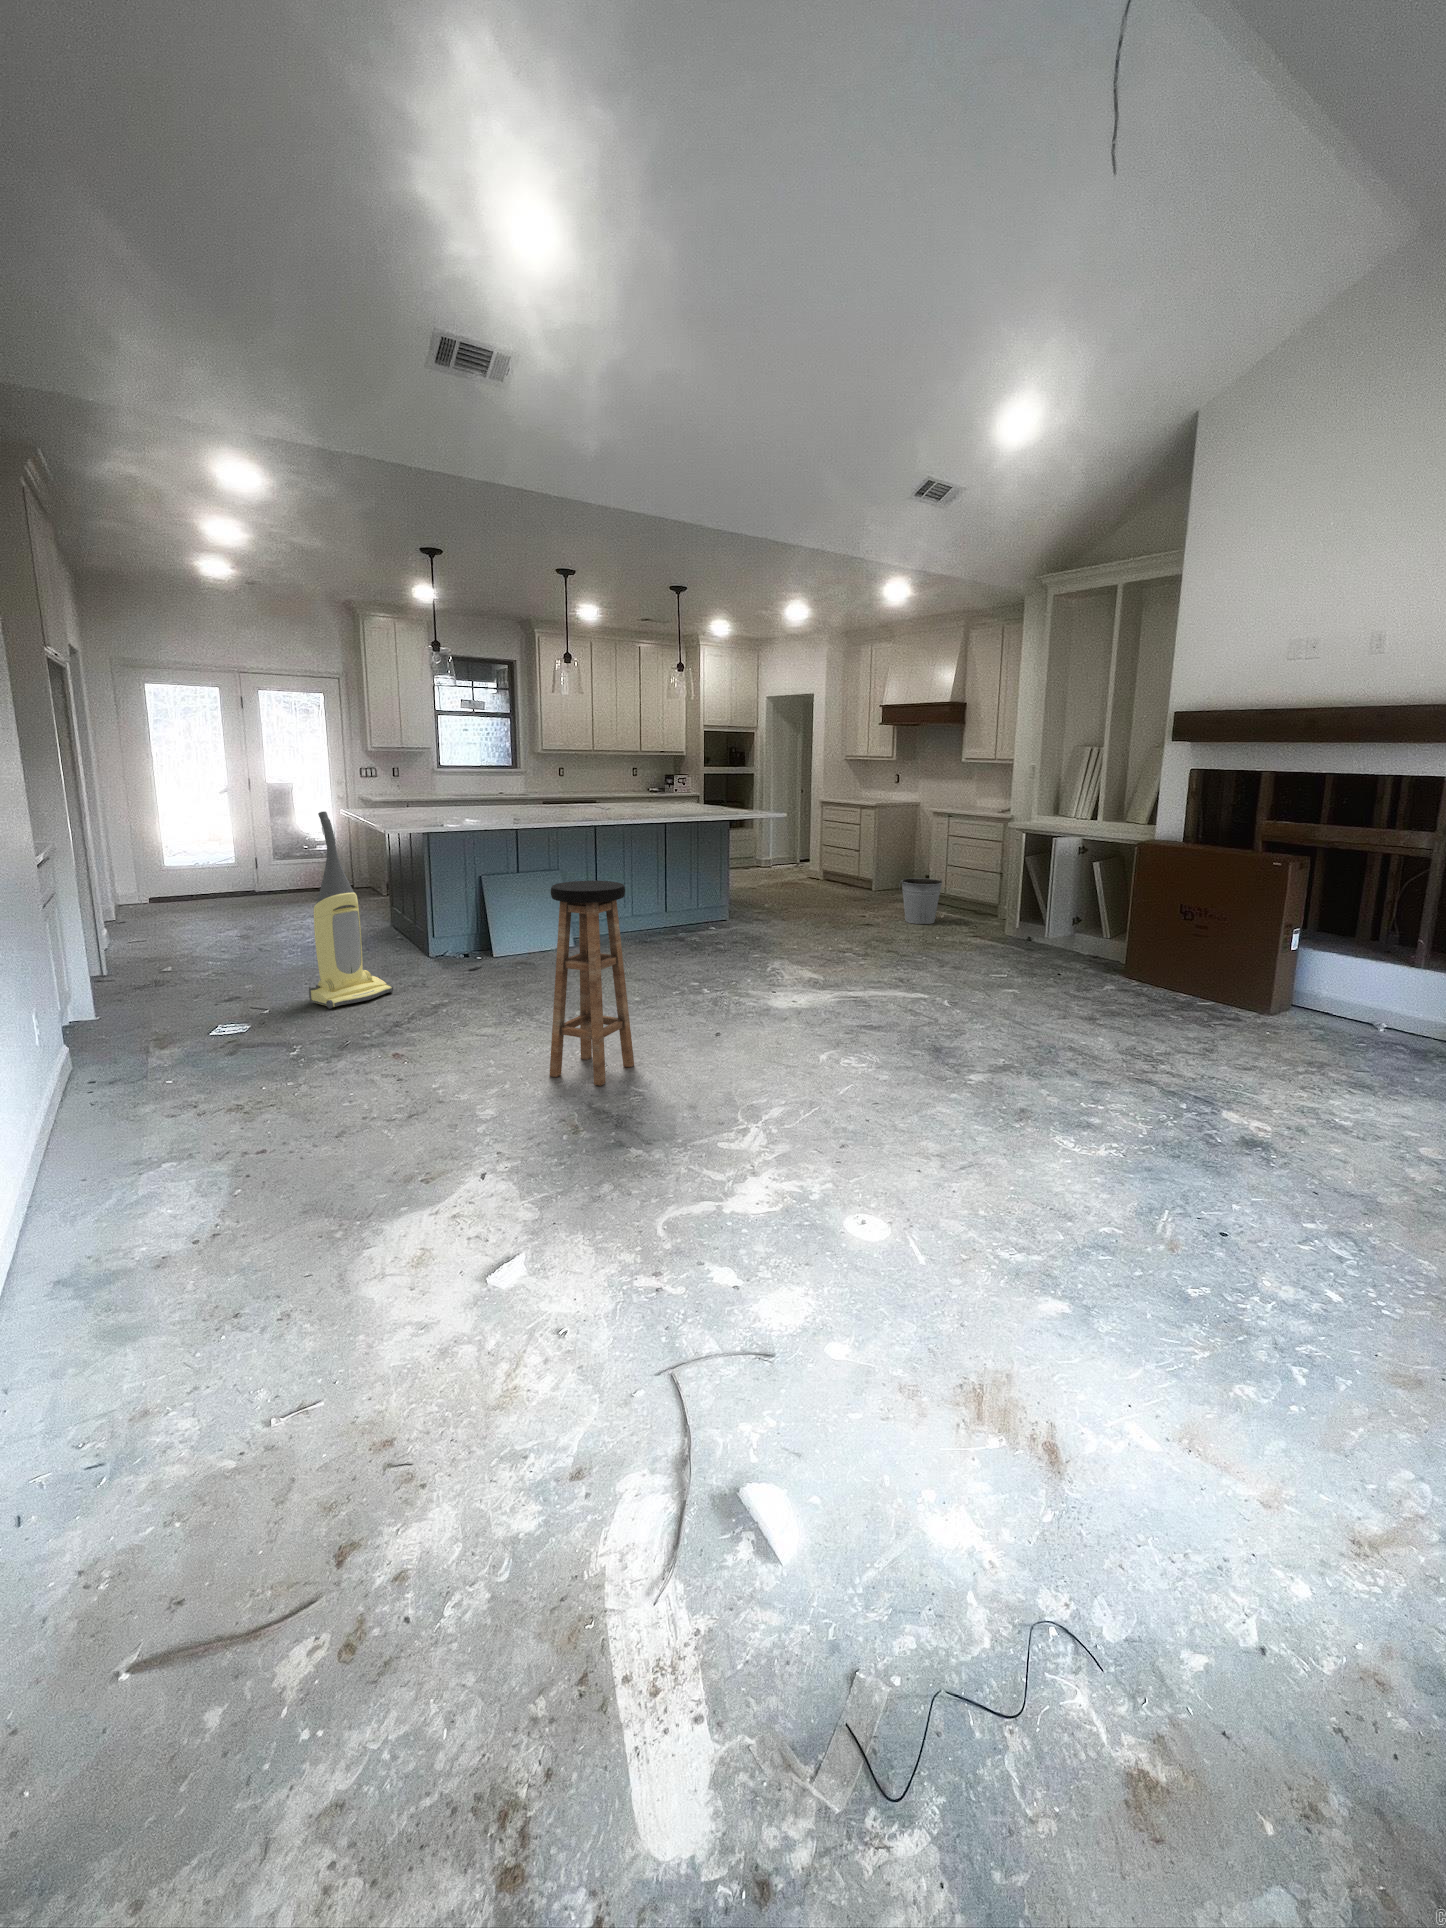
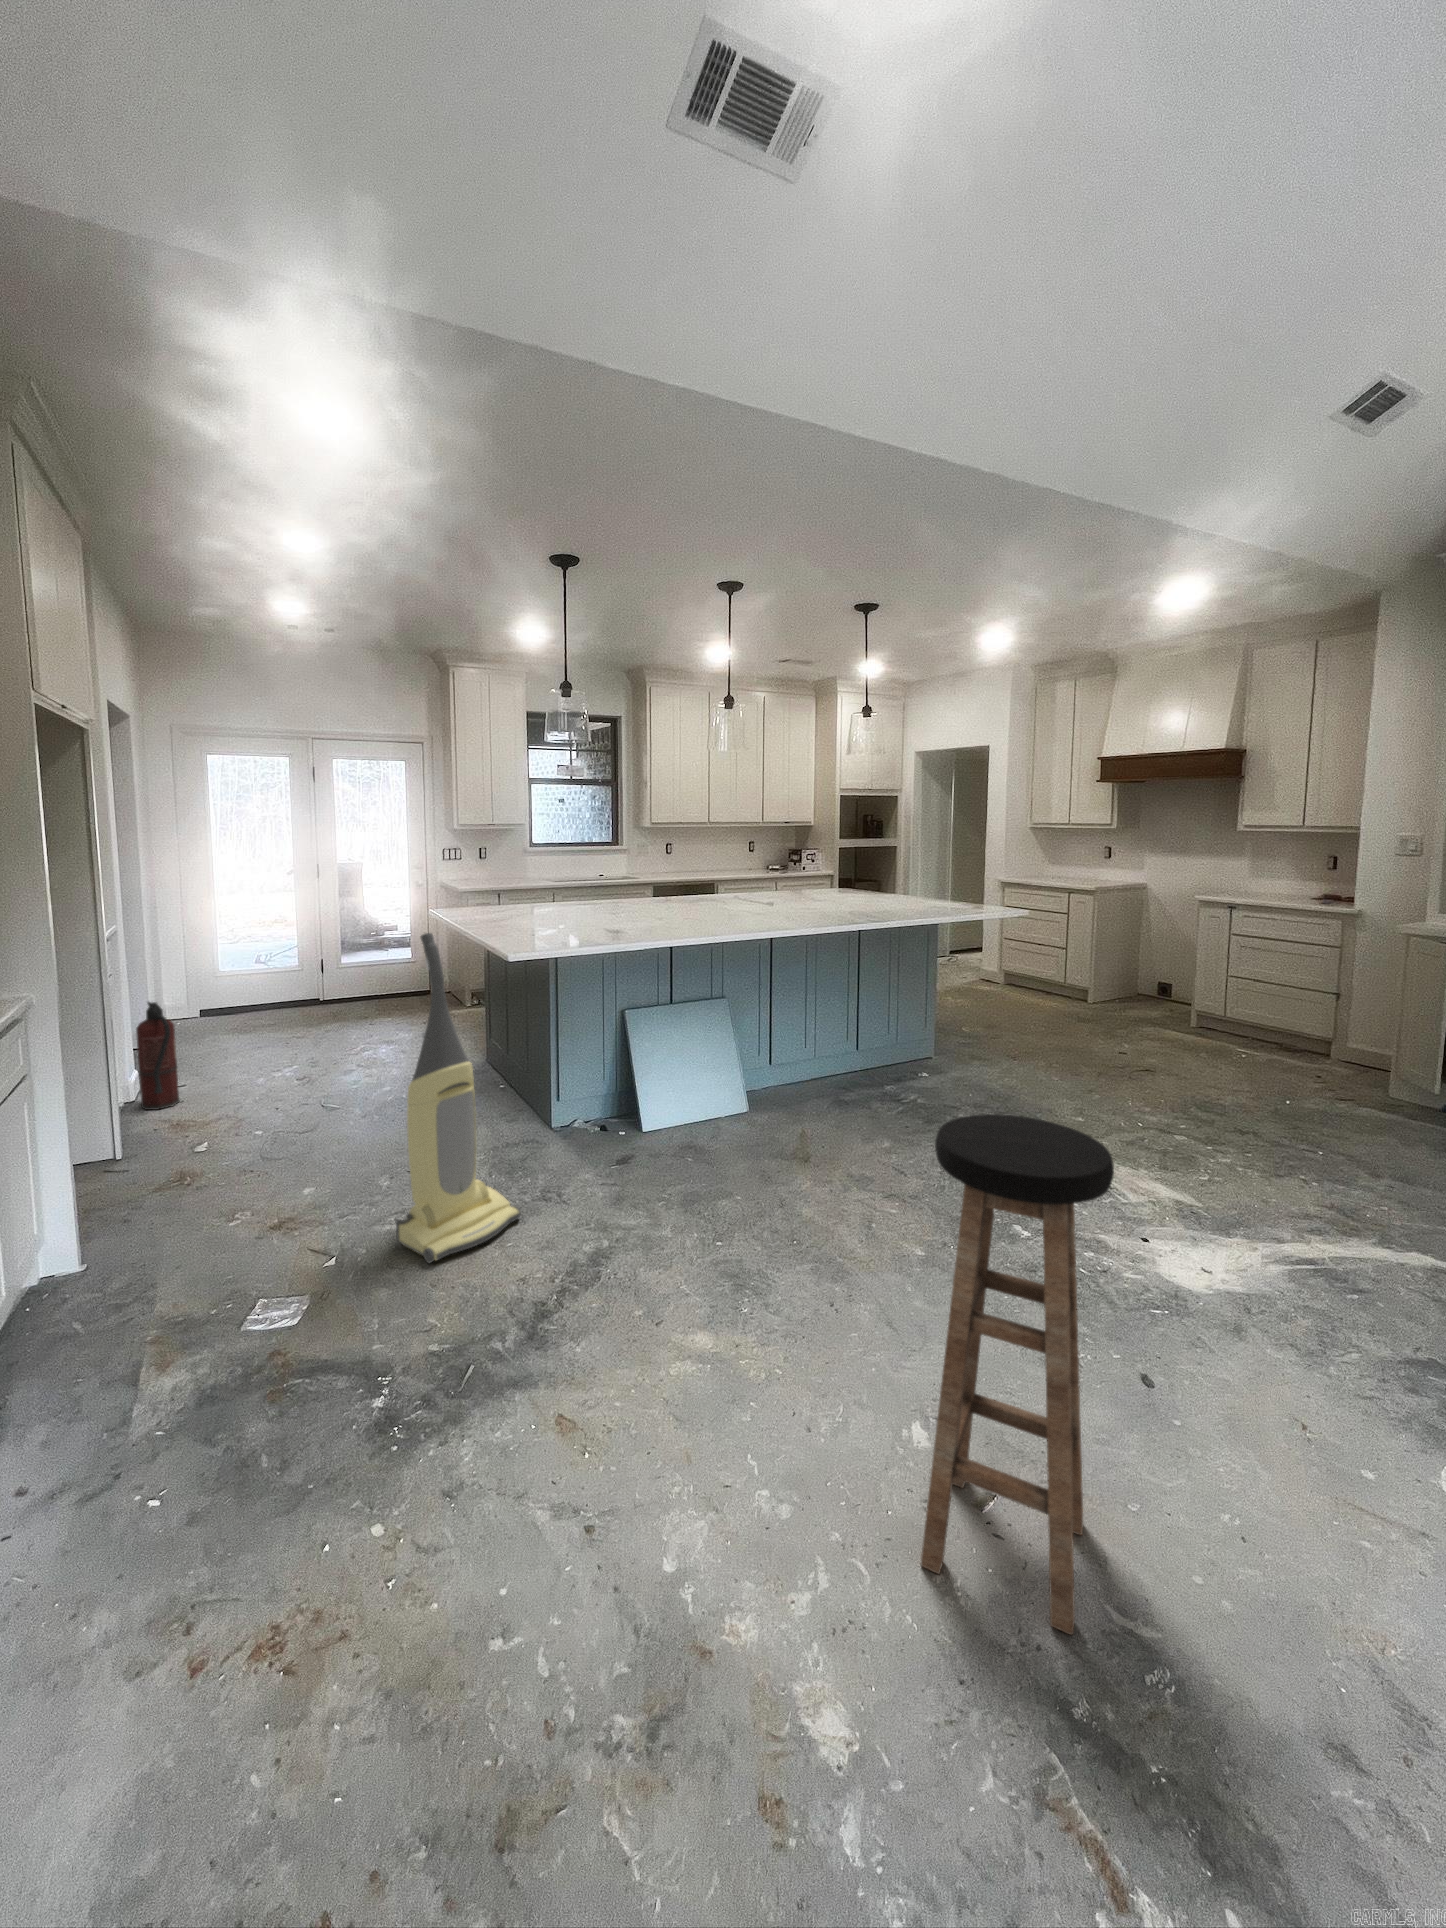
fire extinguisher: none [109,875,146,954] -> present [136,1002,180,1110]
bucket: present [899,878,942,924] -> none [1185,1000,1260,1070]

